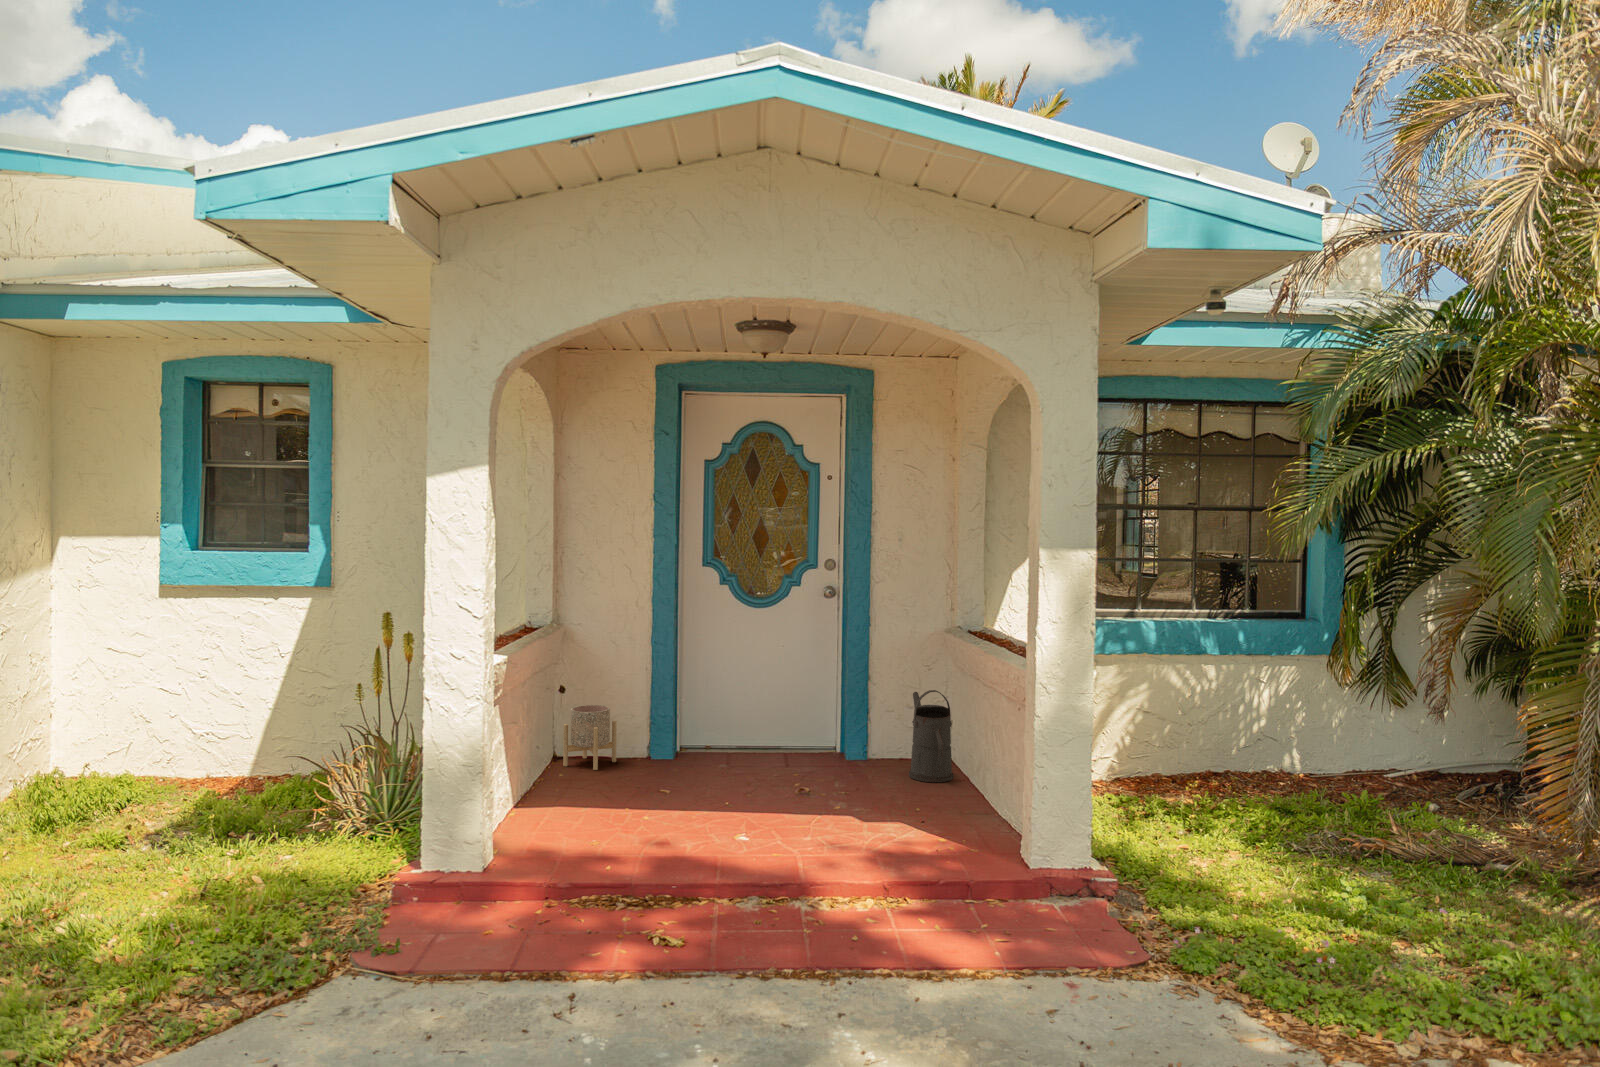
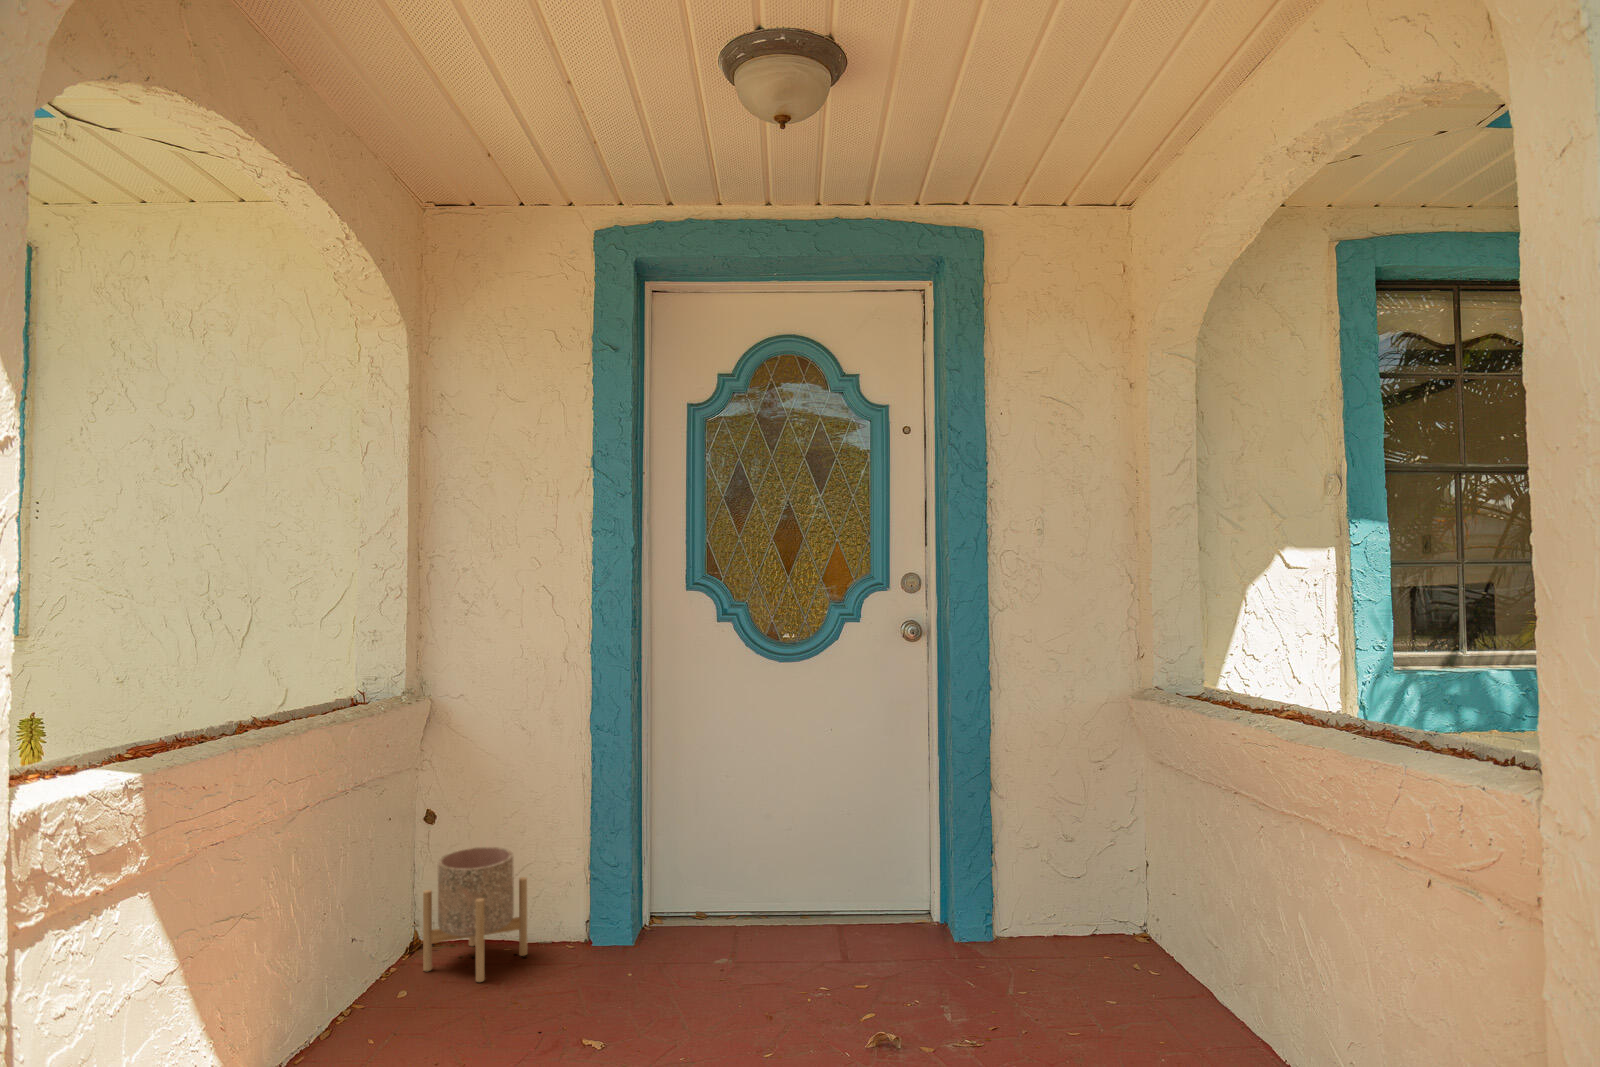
watering can: present [909,690,953,782] -> none [1070,810,1175,1008]

